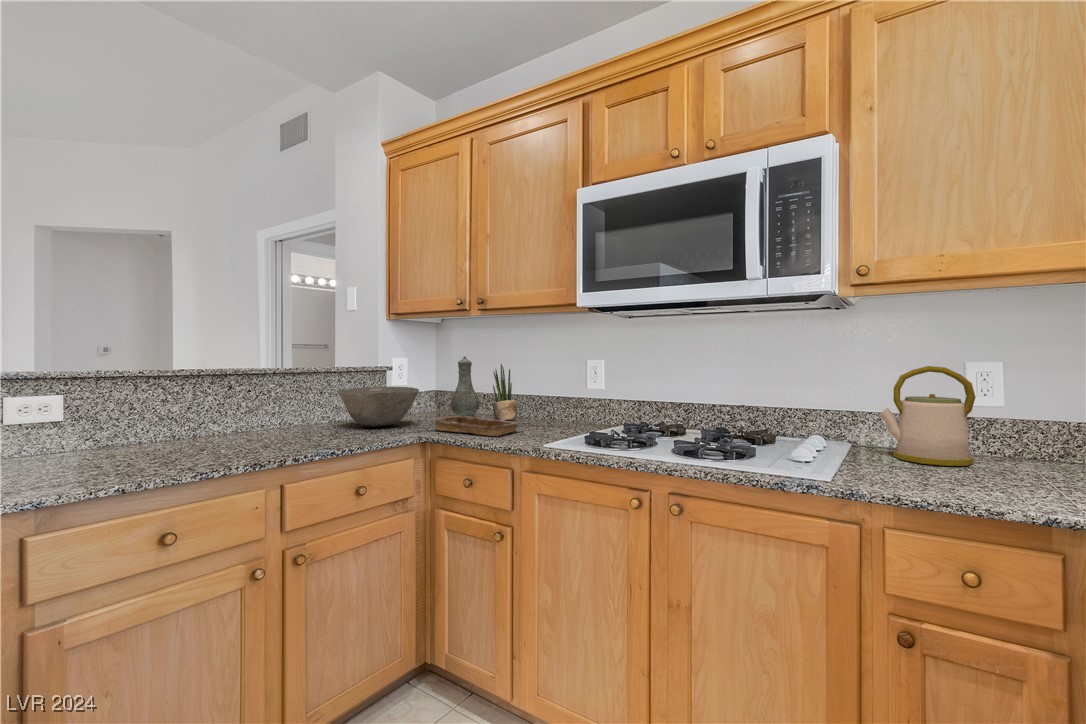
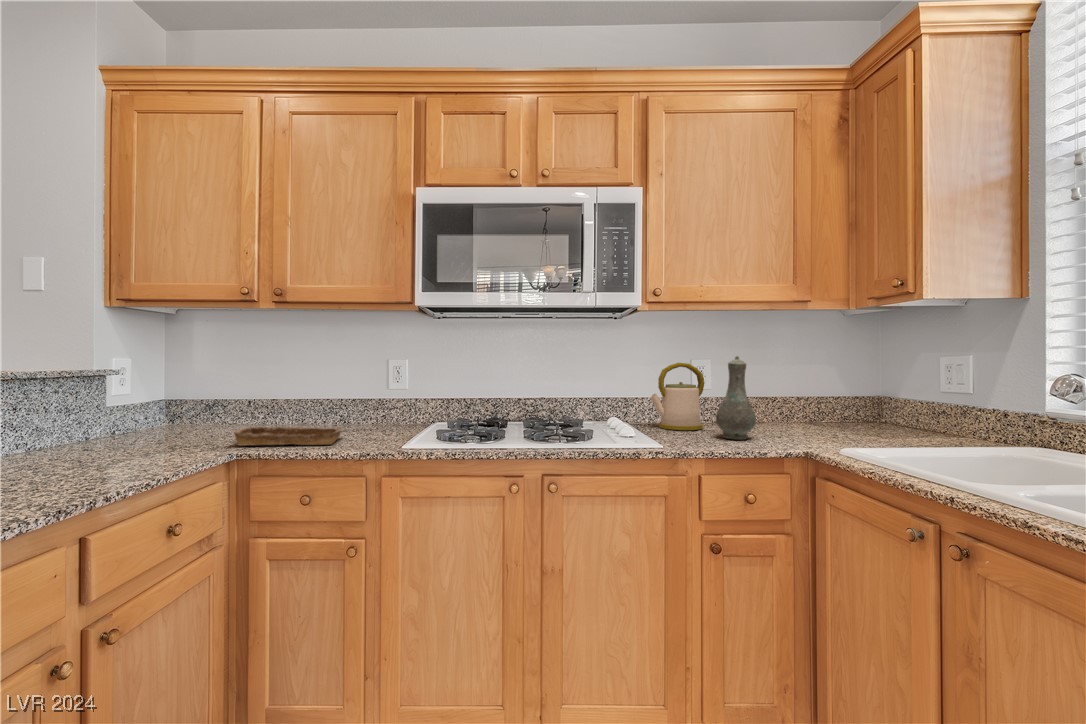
vase: present [451,357,479,417] -> present [716,356,756,440]
potted plant: present [493,364,517,421] -> none [280,363,312,431]
bowl: present [338,387,419,426] -> none [60,395,194,451]

